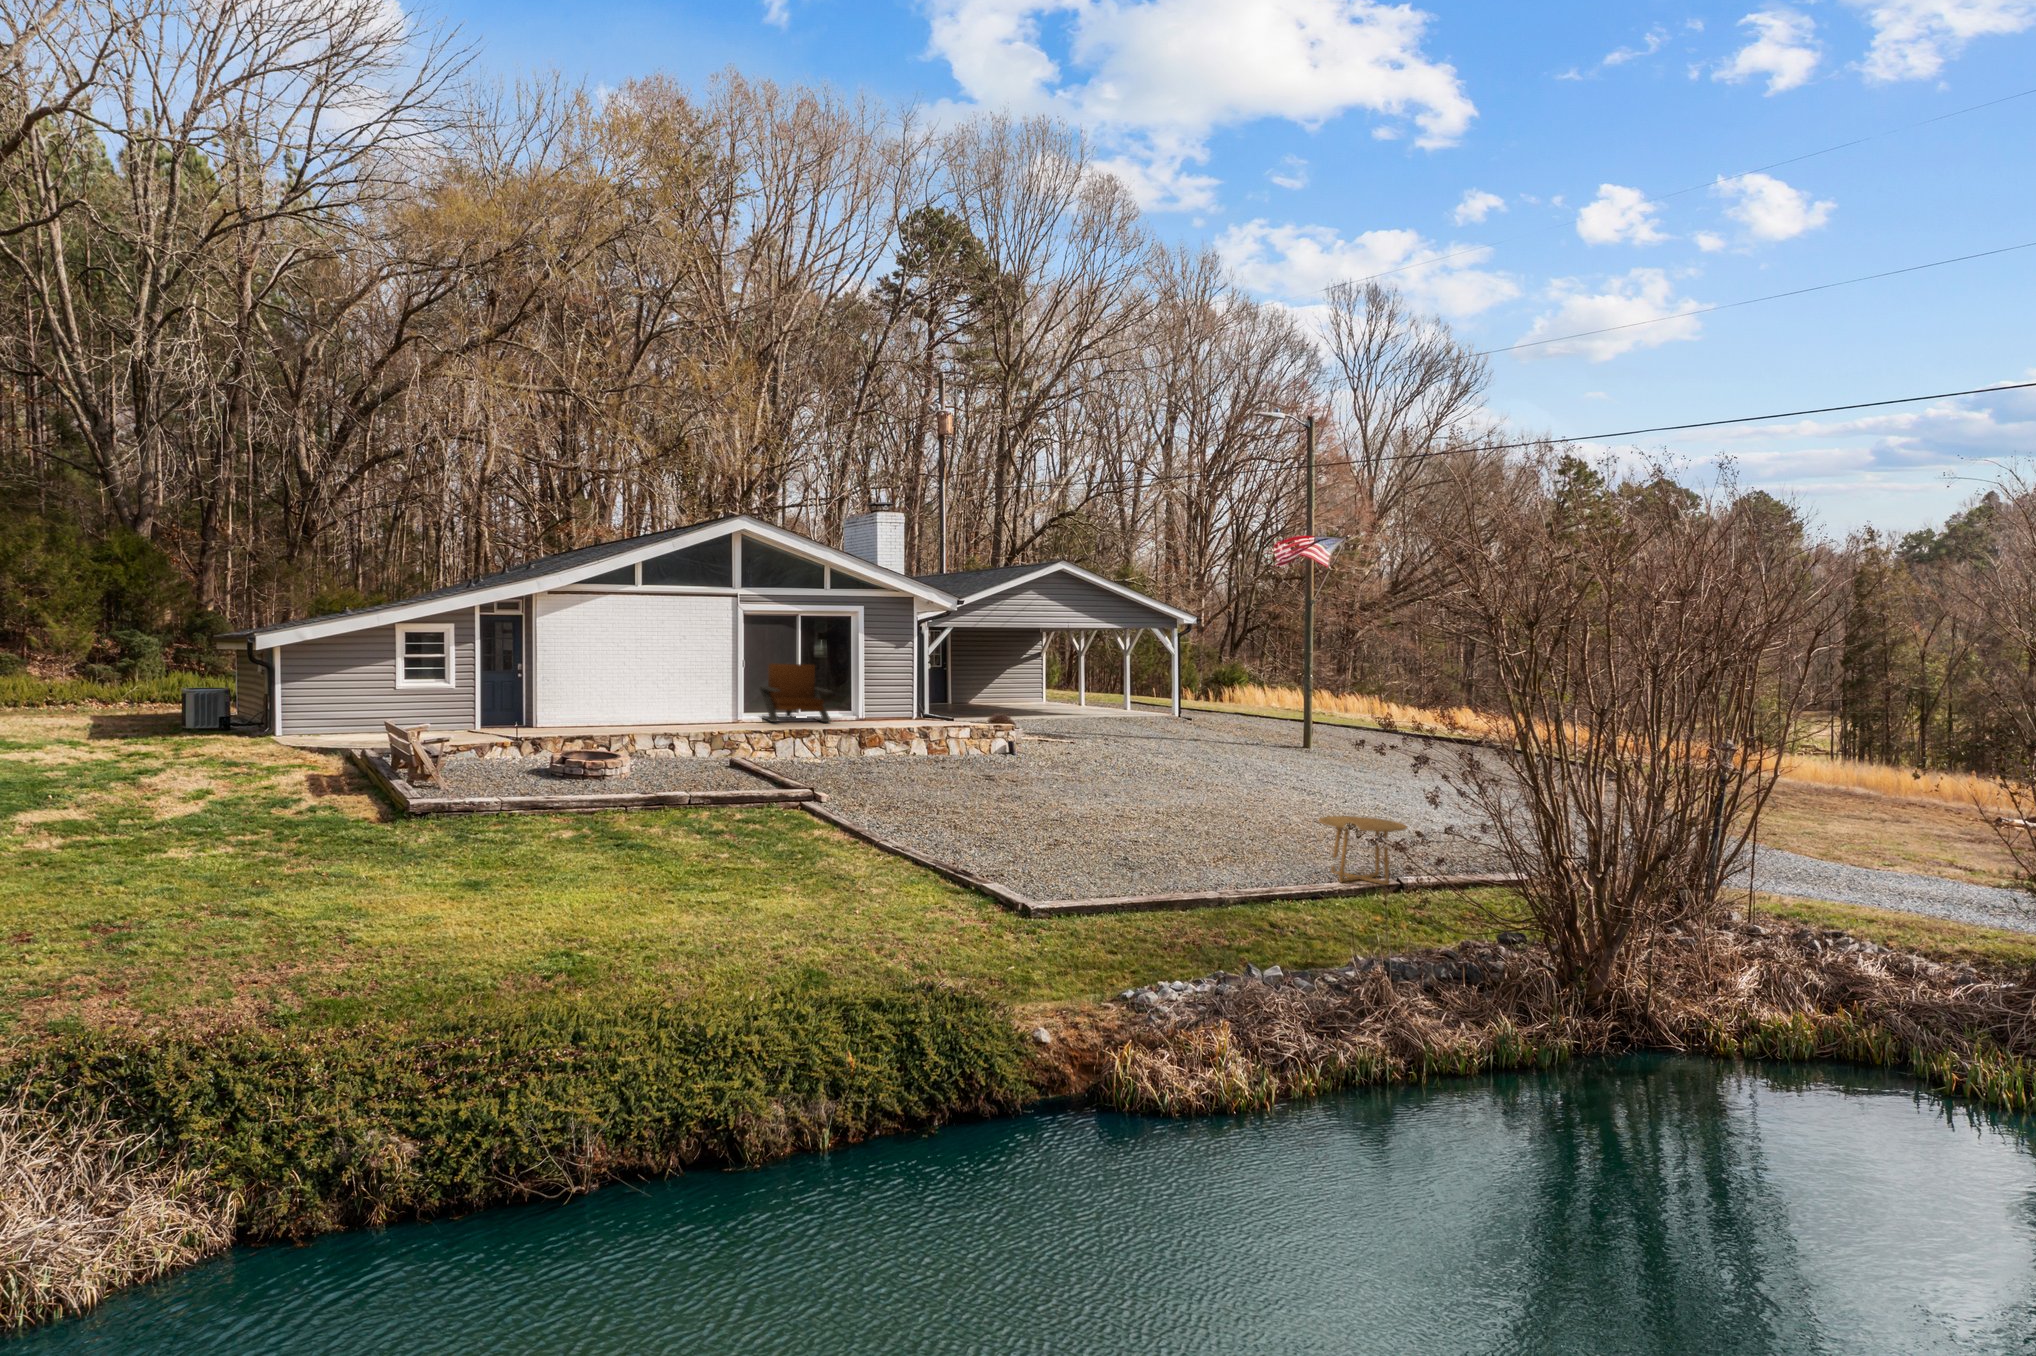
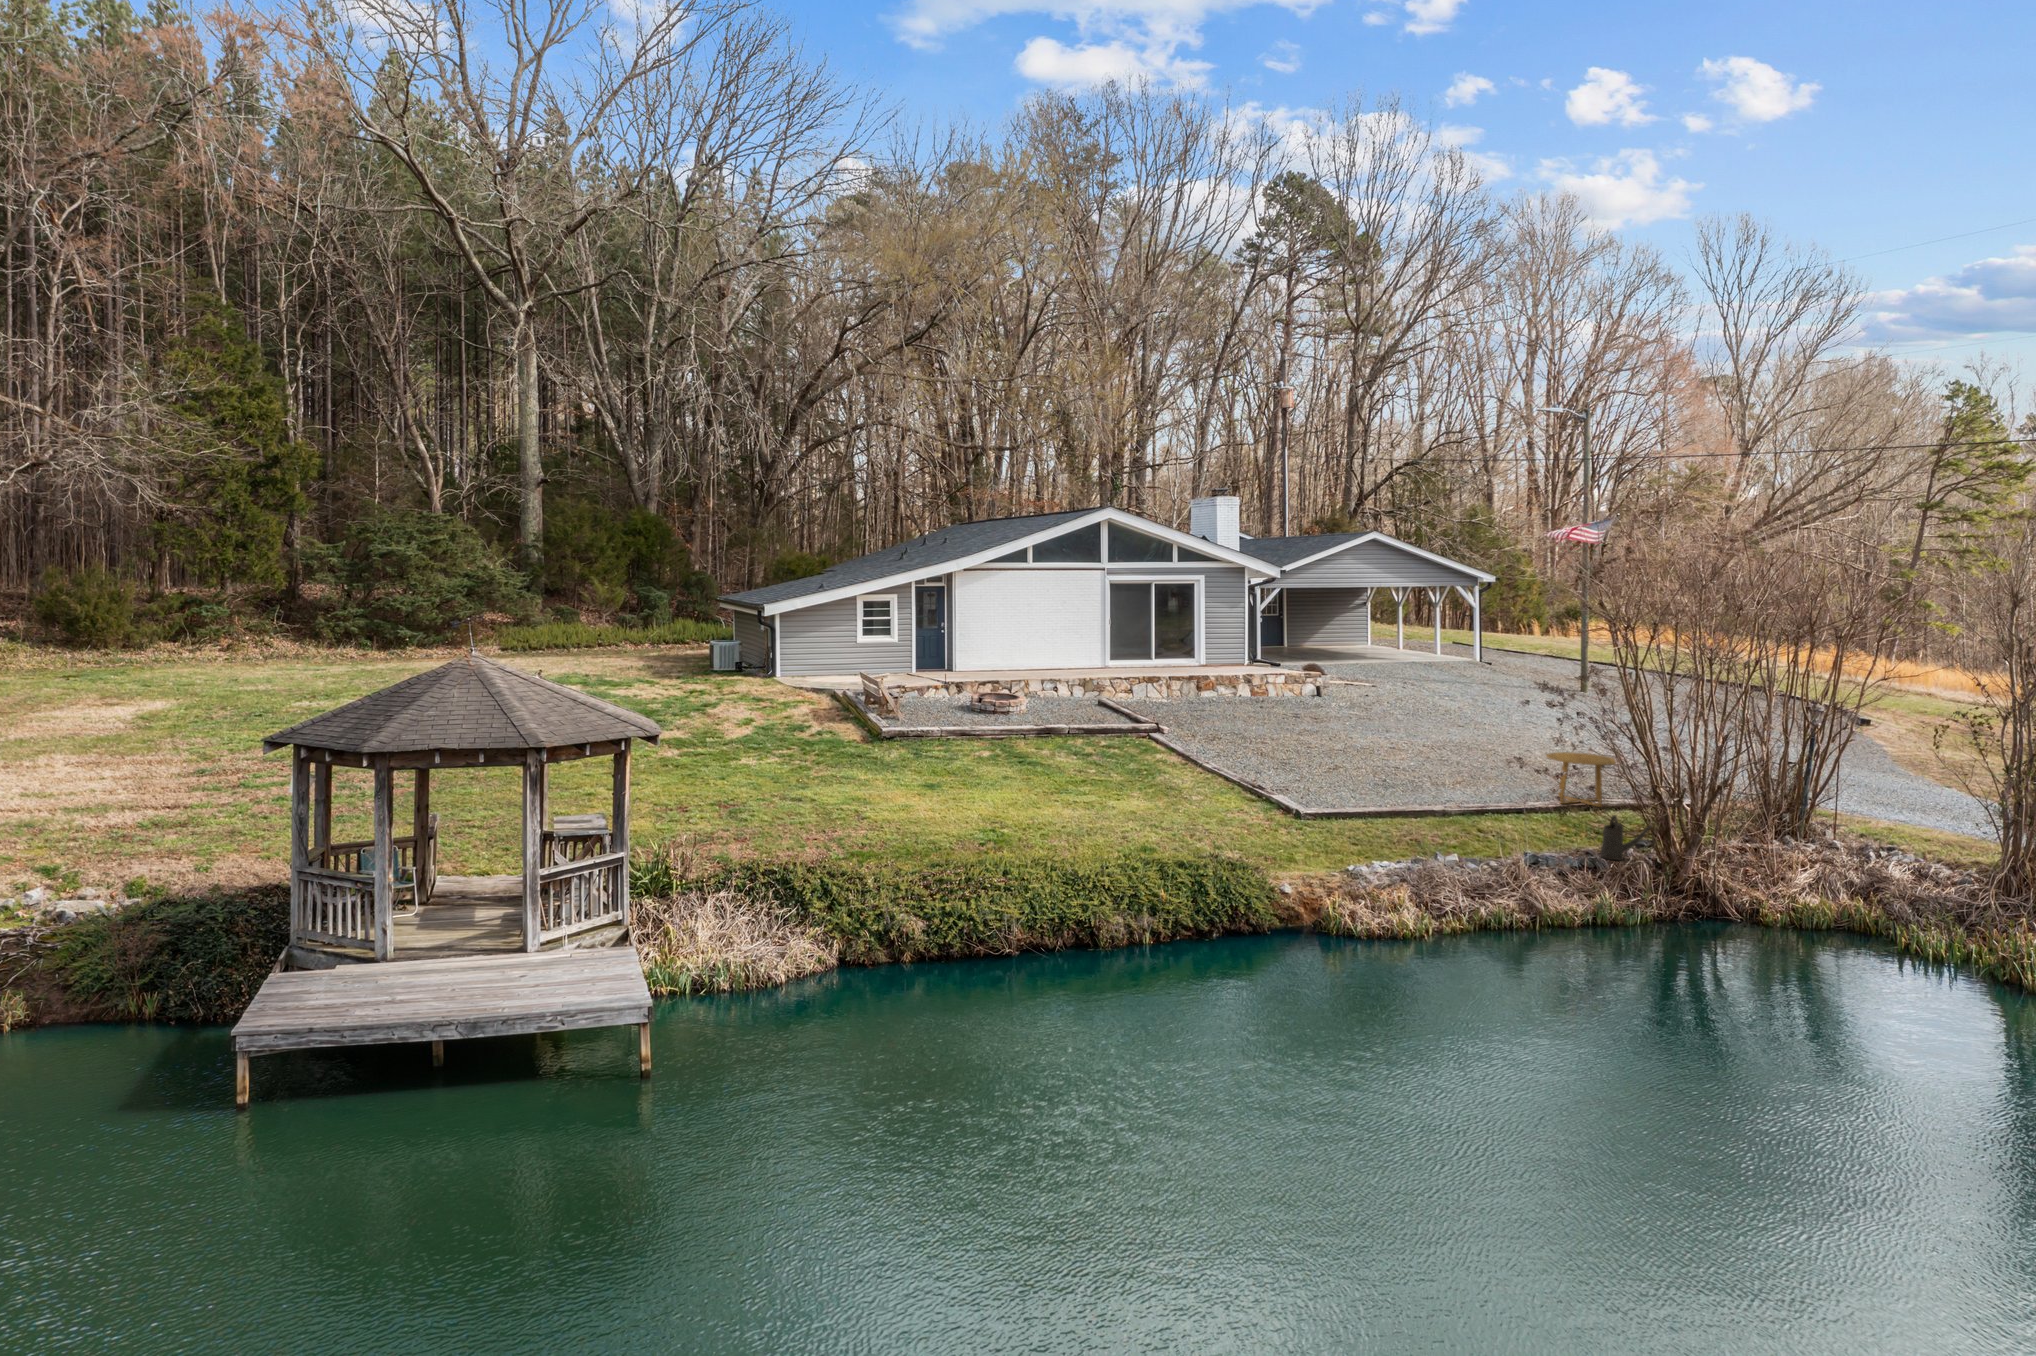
lounge chair: present [759,663,830,722] -> none [1120,622,1178,669]
watering can: none [1420,898,1492,959] -> present [1600,815,1652,860]

